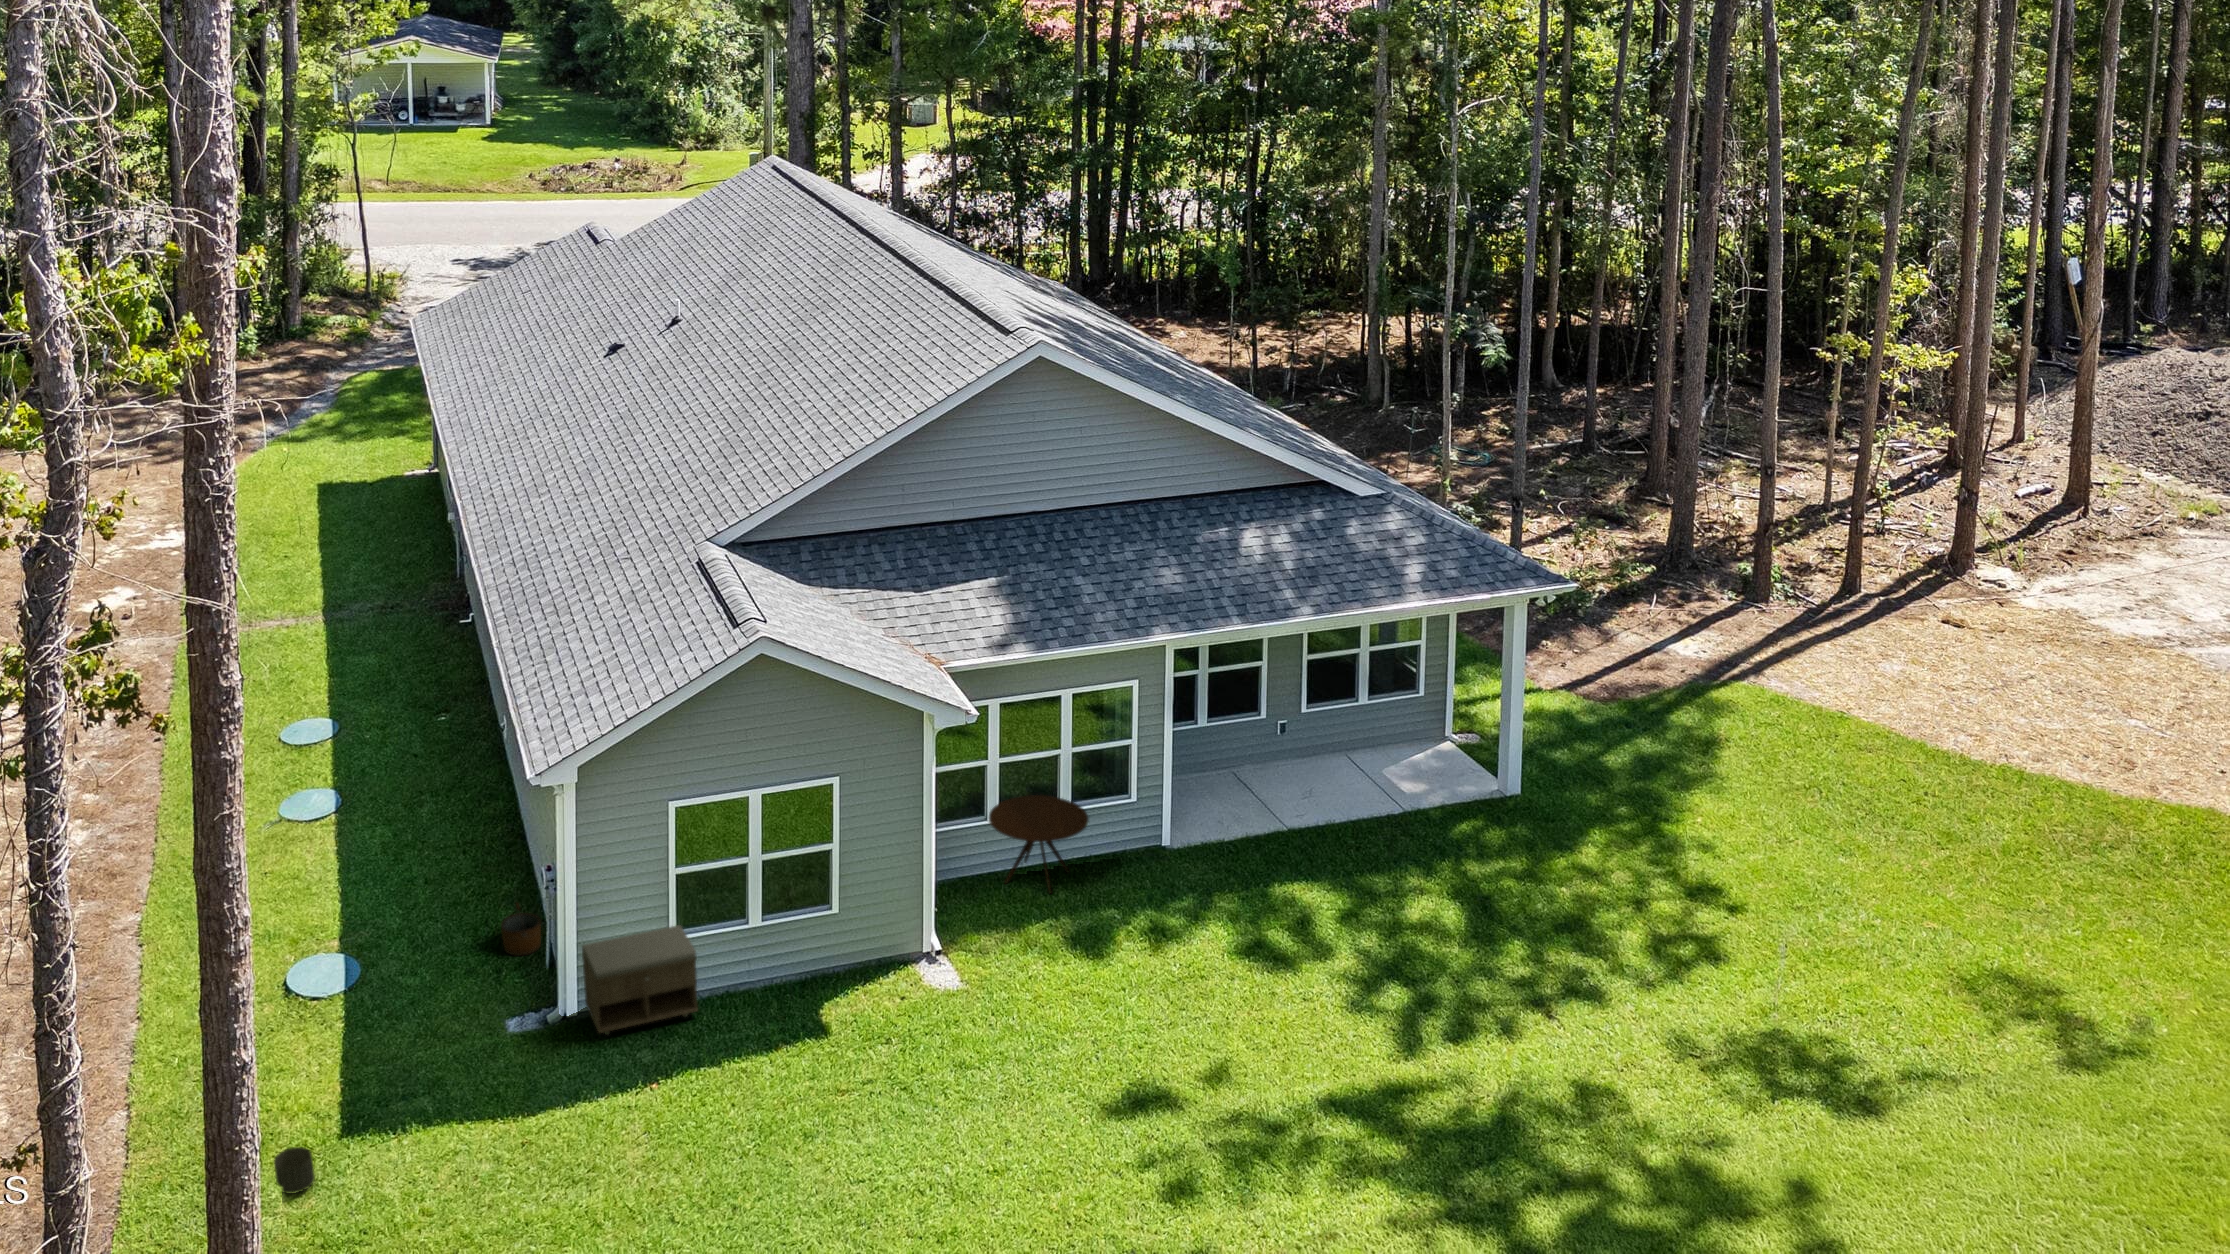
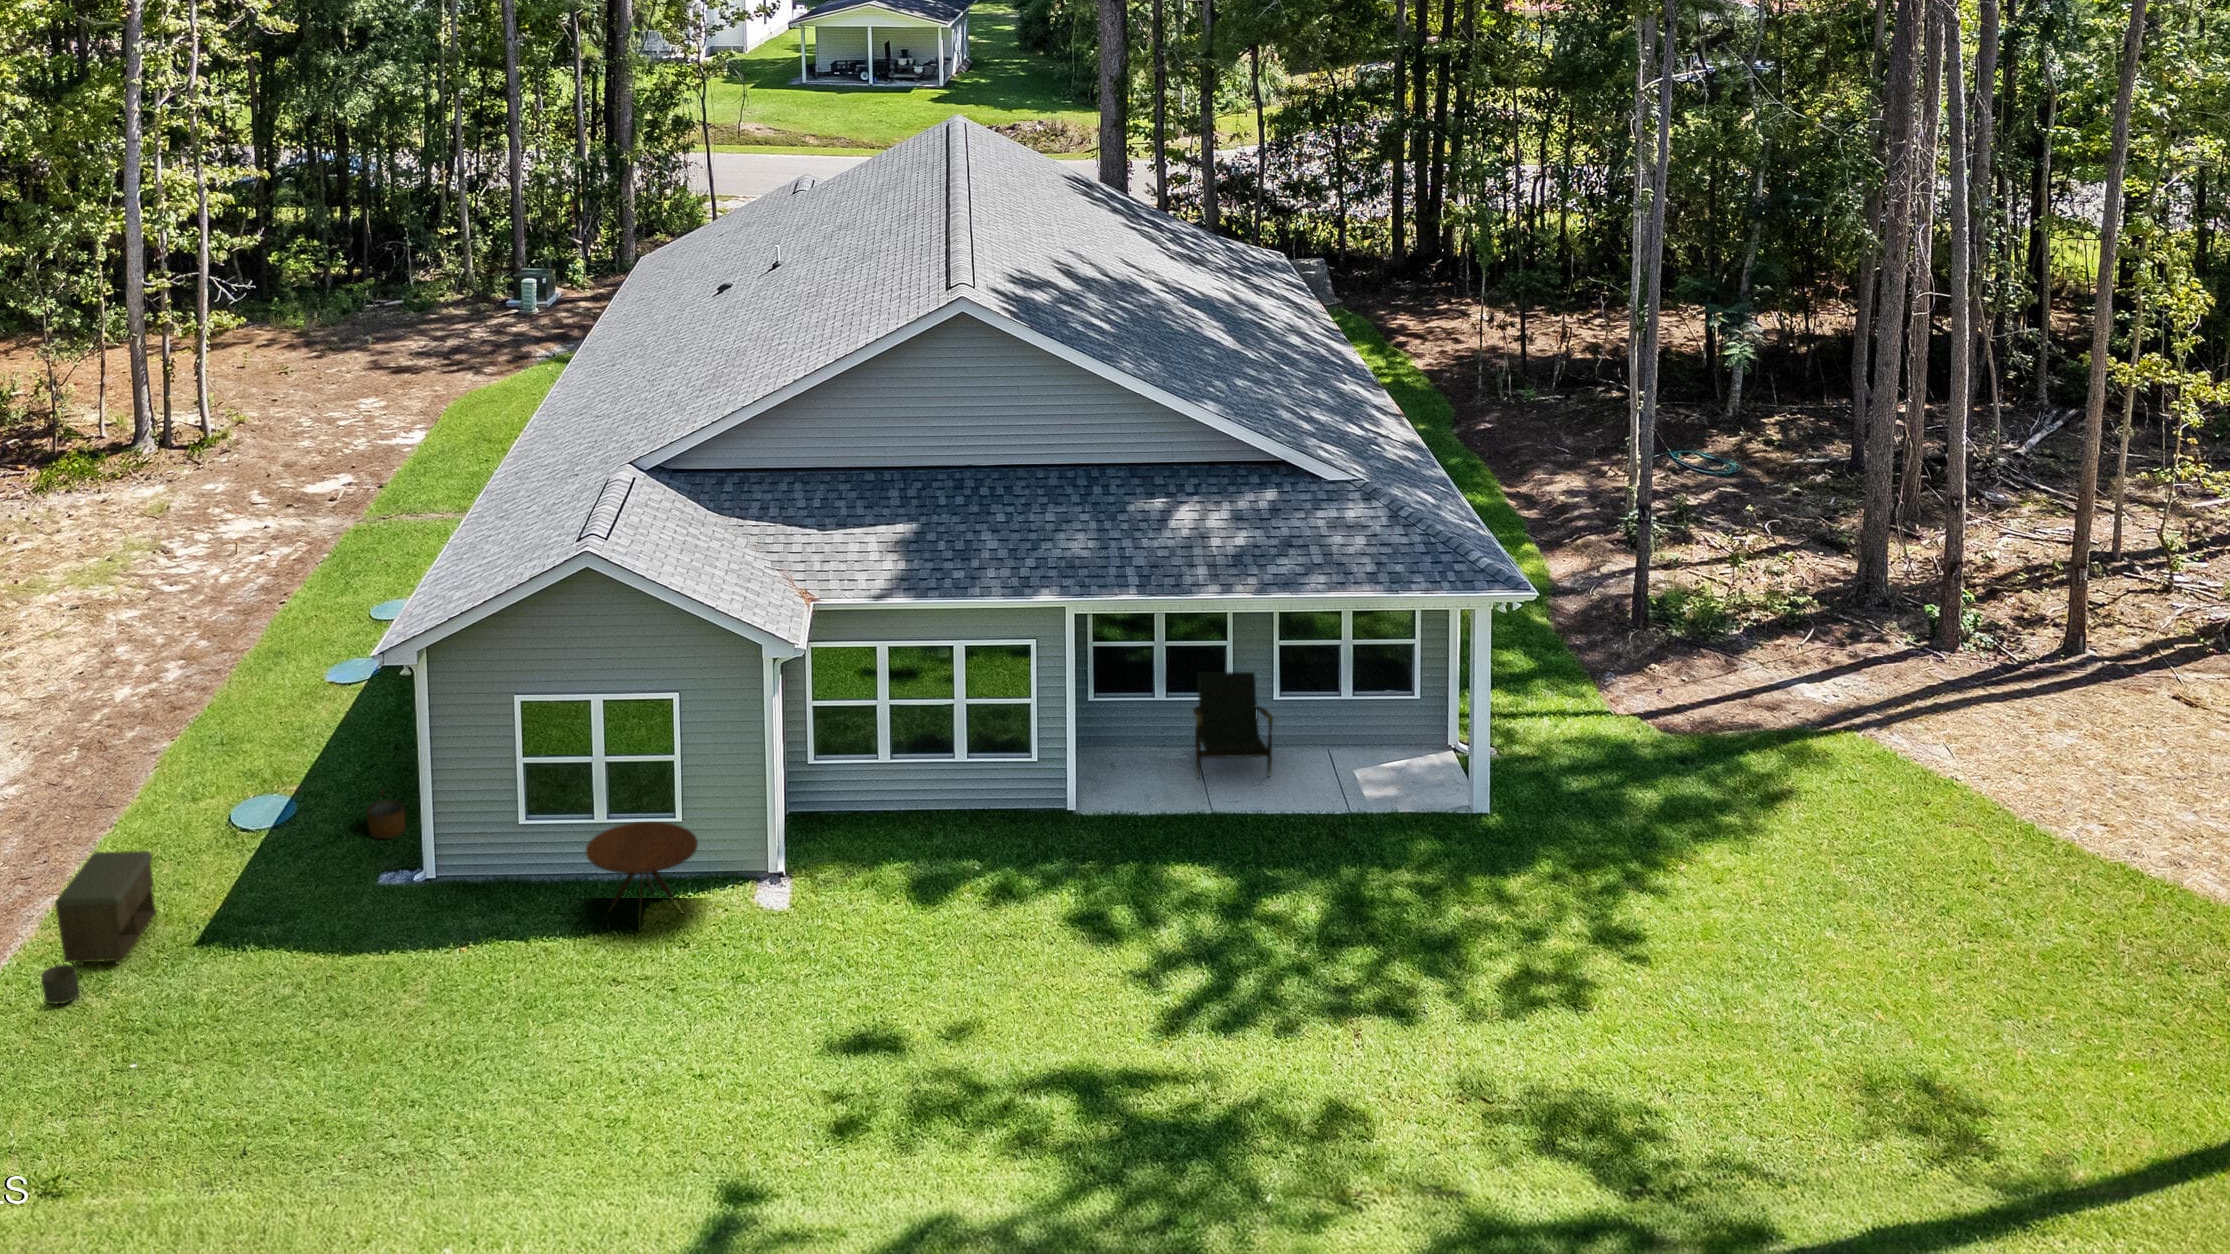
lounge chair: none [1239,684,1323,788] -> present [1193,672,1273,777]
round table: present [989,795,1089,893] -> present [586,822,698,931]
storage bench: present [582,925,698,1035] -> present [55,851,157,965]

